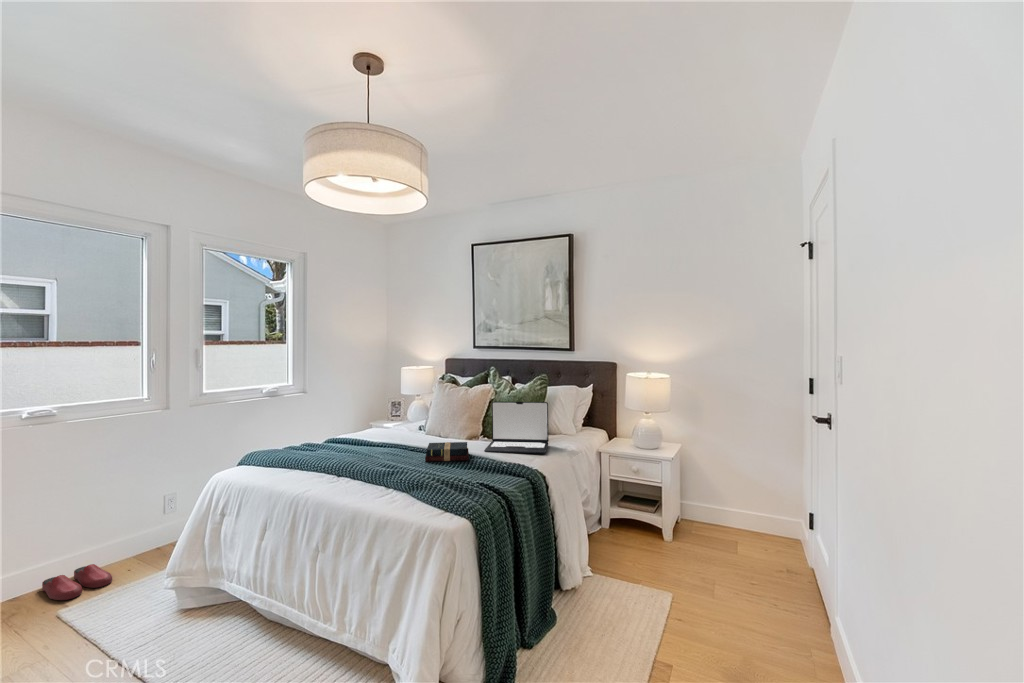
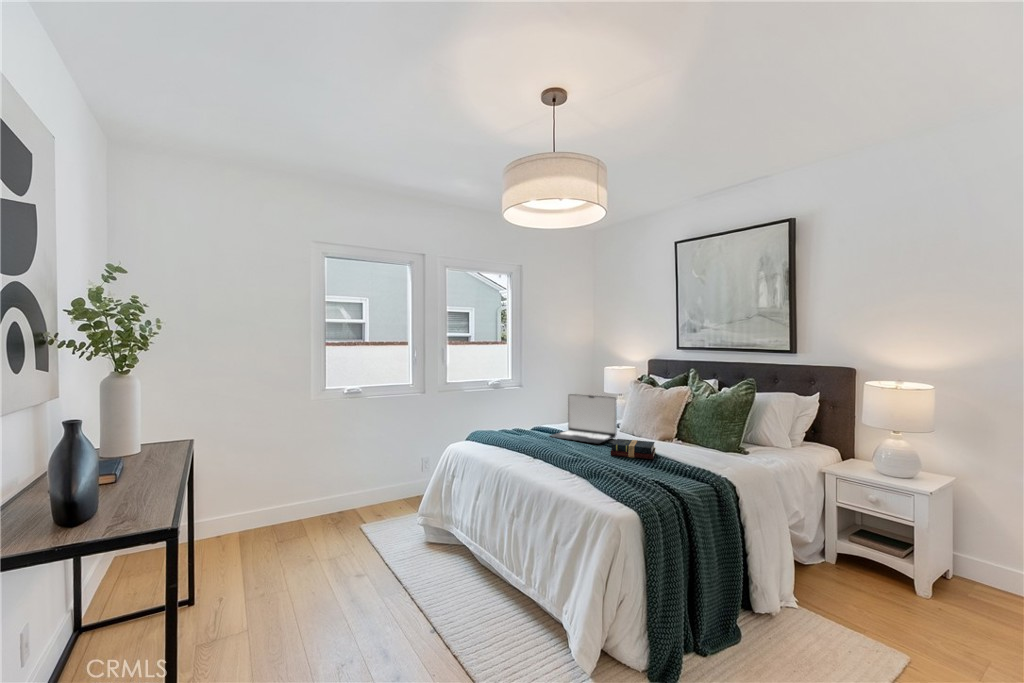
laptop: present [484,401,549,454] -> present [550,394,616,444]
slippers: present [42,564,112,600] -> none [353,499,389,520]

